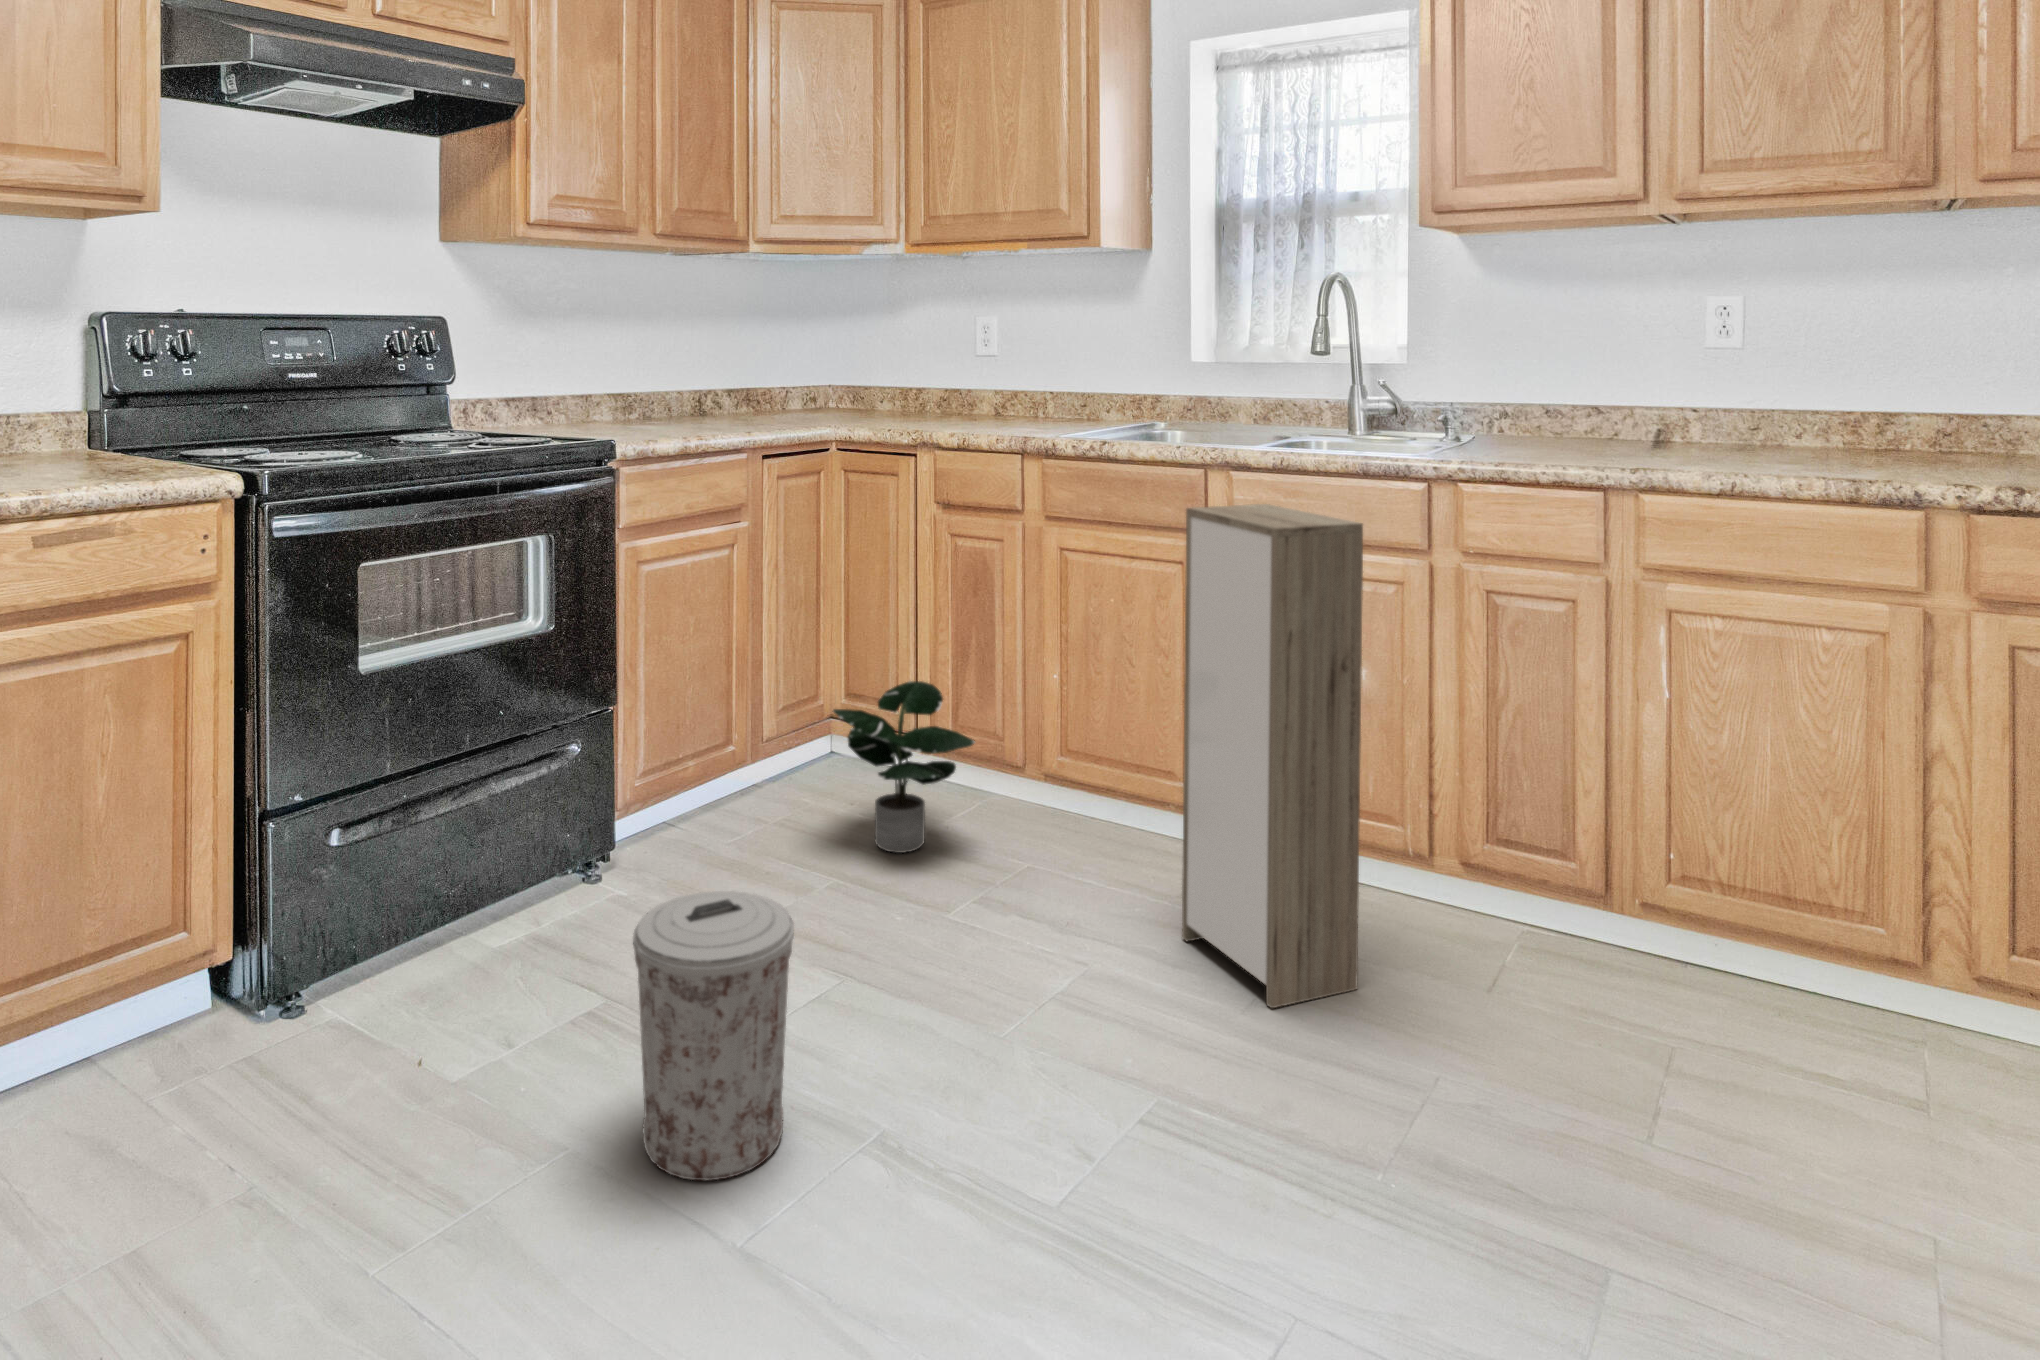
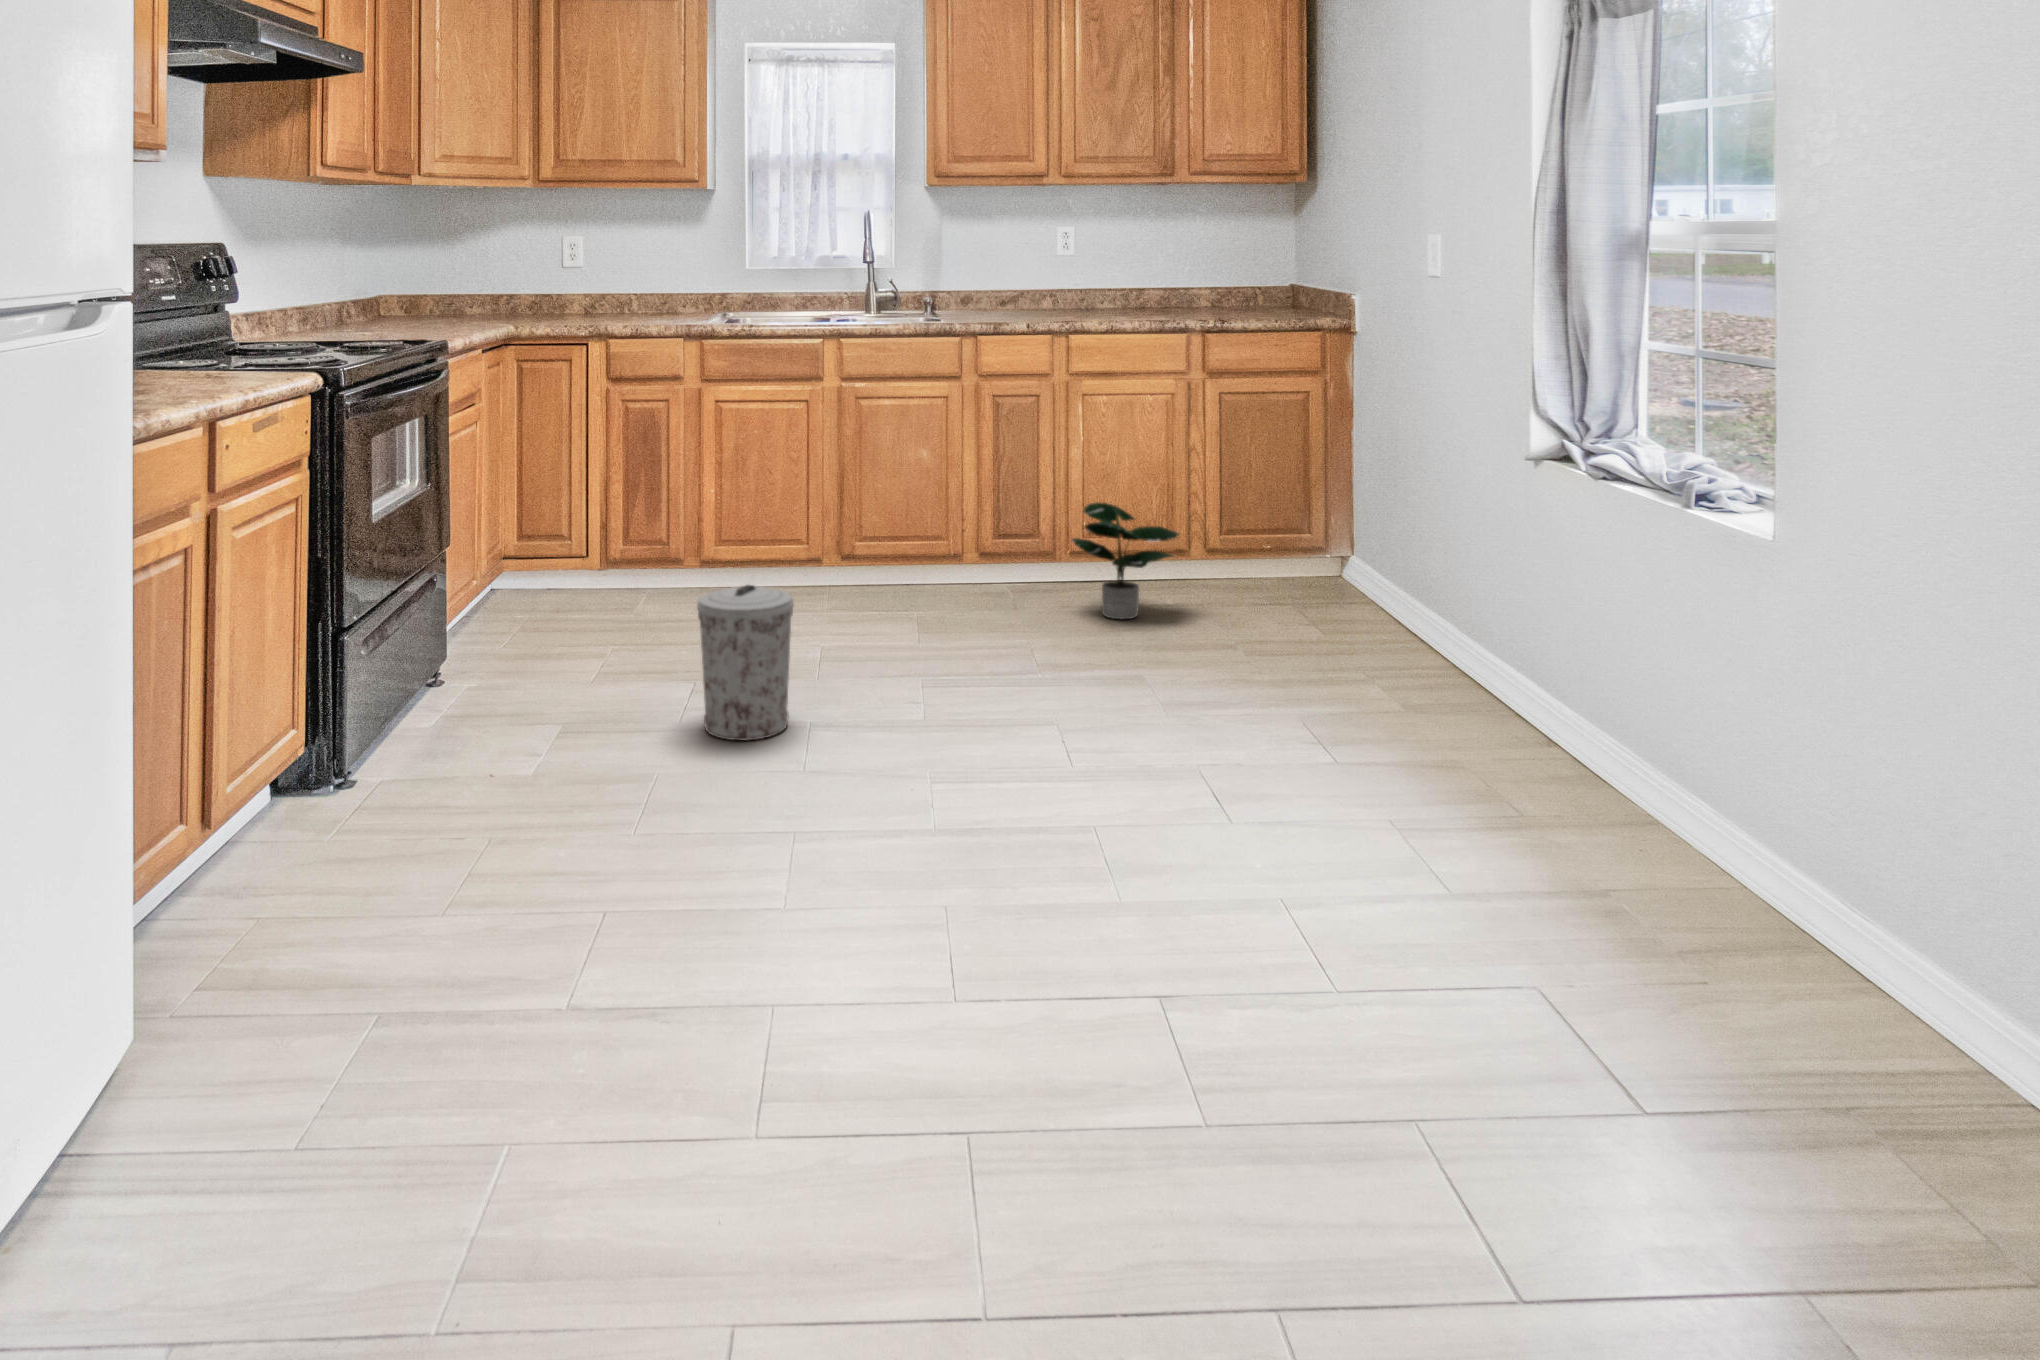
storage cabinet: present [1182,504,1363,1008] -> none [867,350,973,628]
potted plant: present [833,681,975,853] -> present [1072,502,1178,619]

